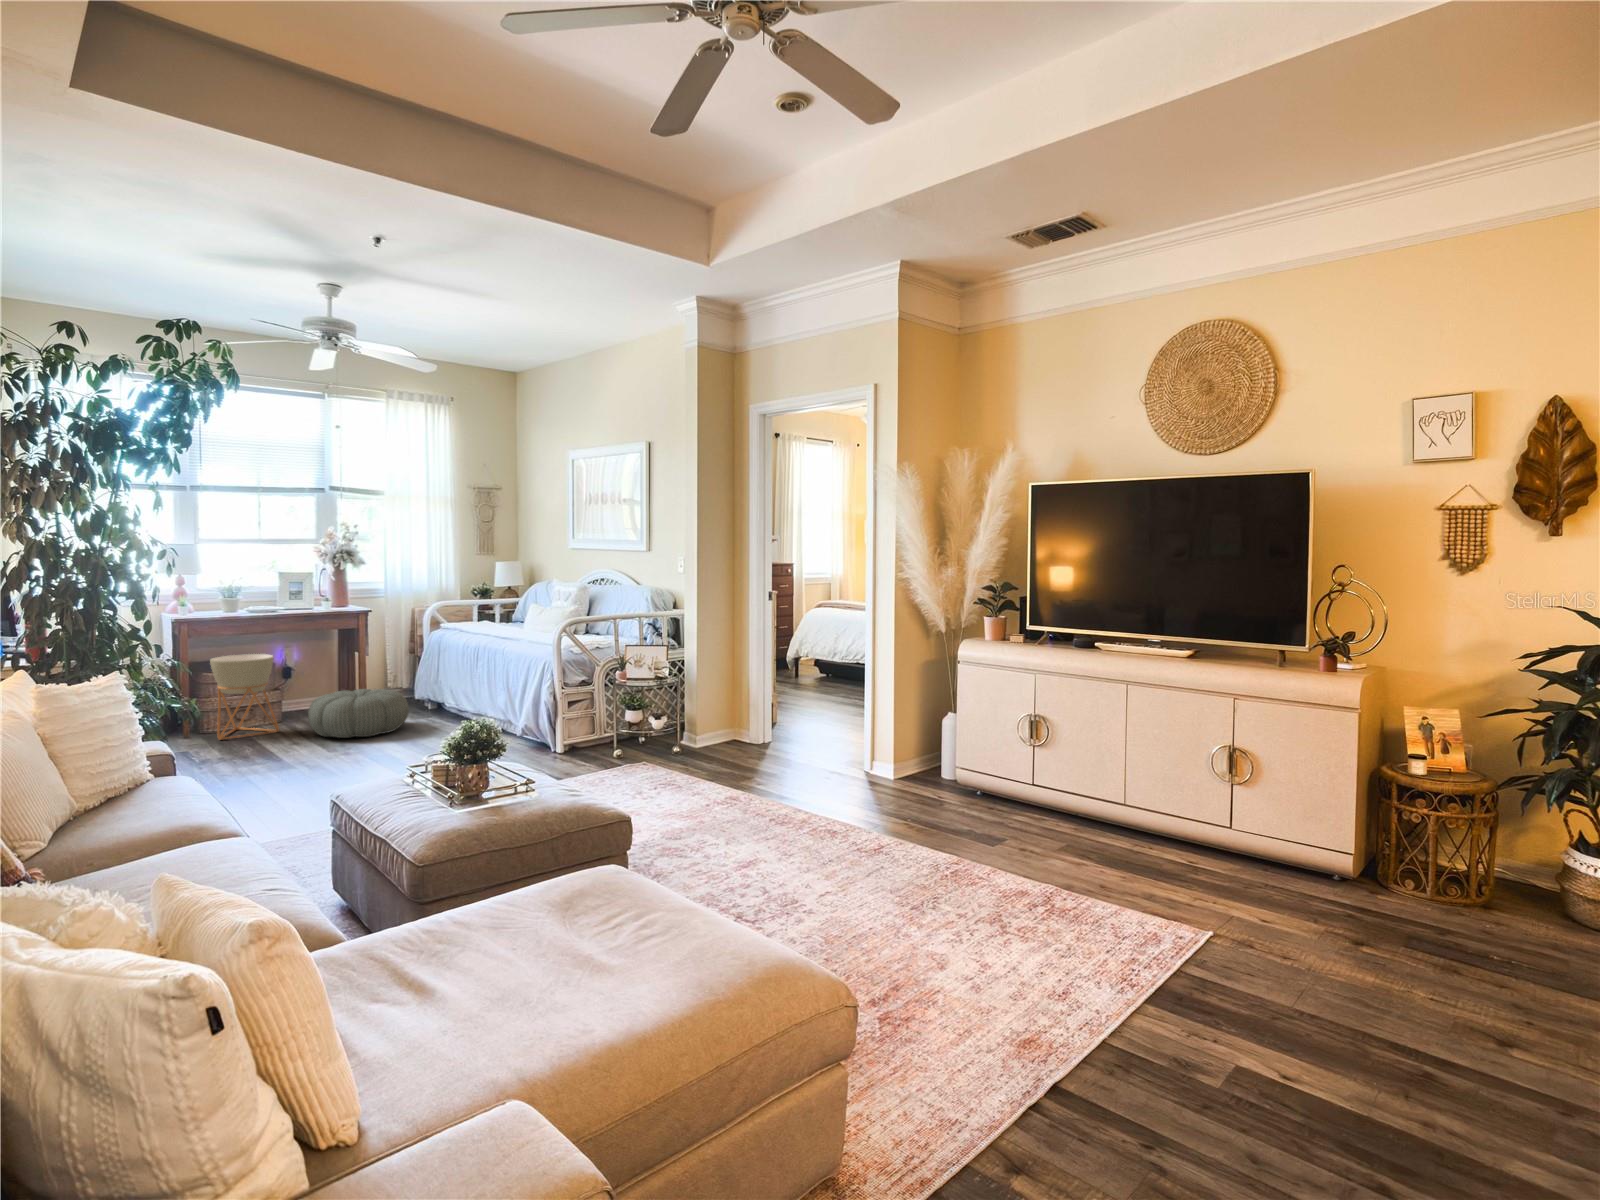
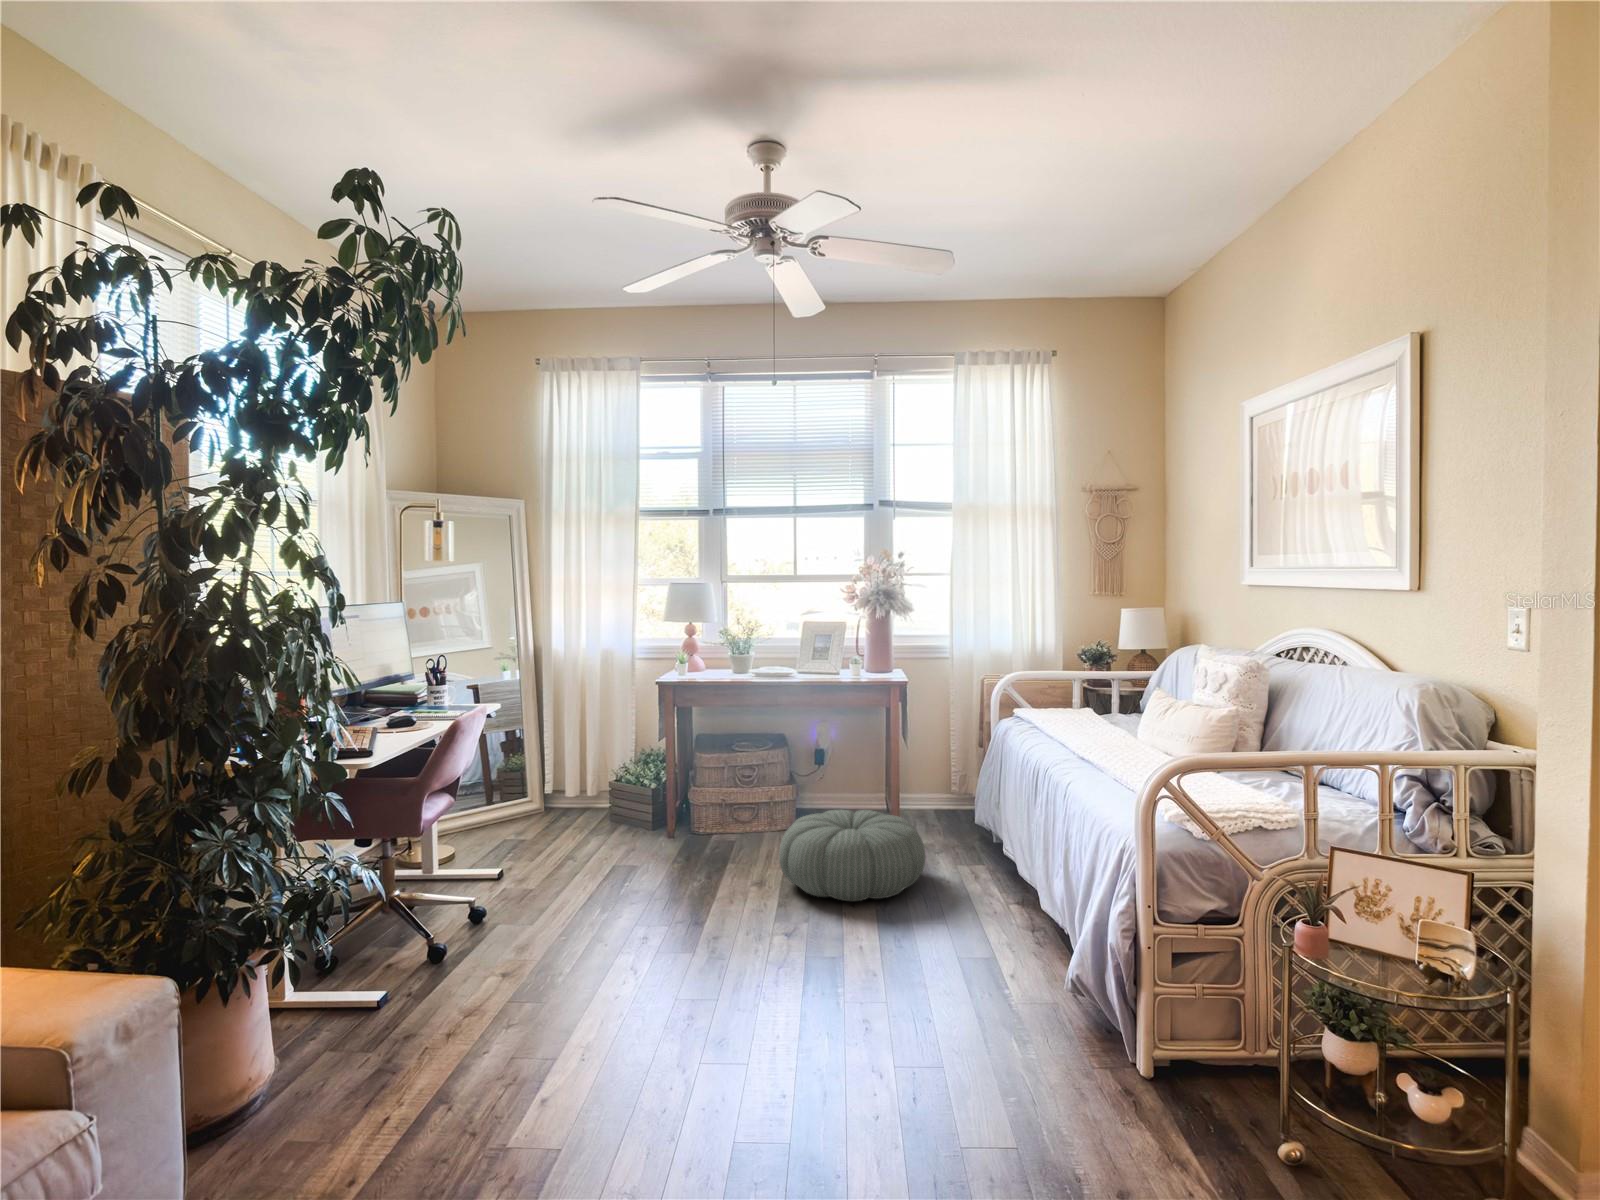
planter: present [210,654,279,740] -> none [687,736,764,857]

